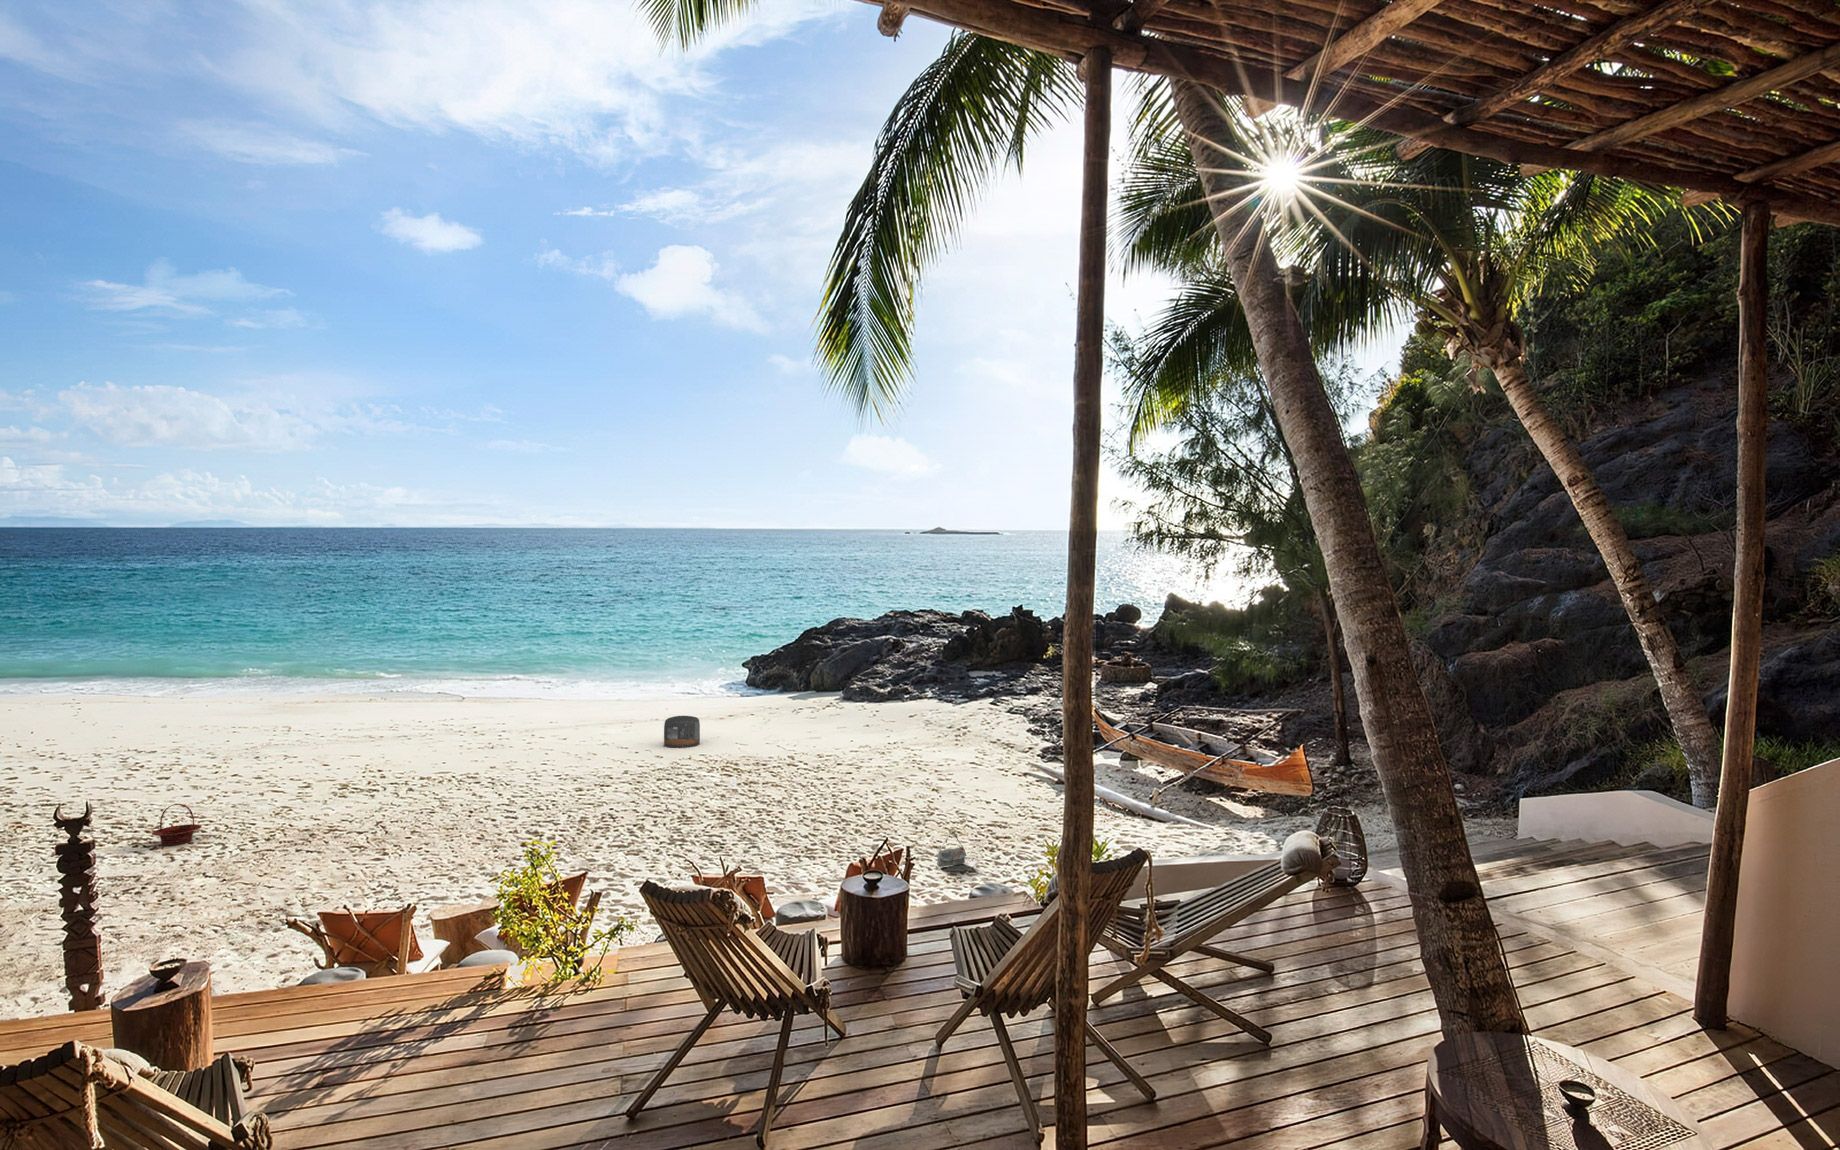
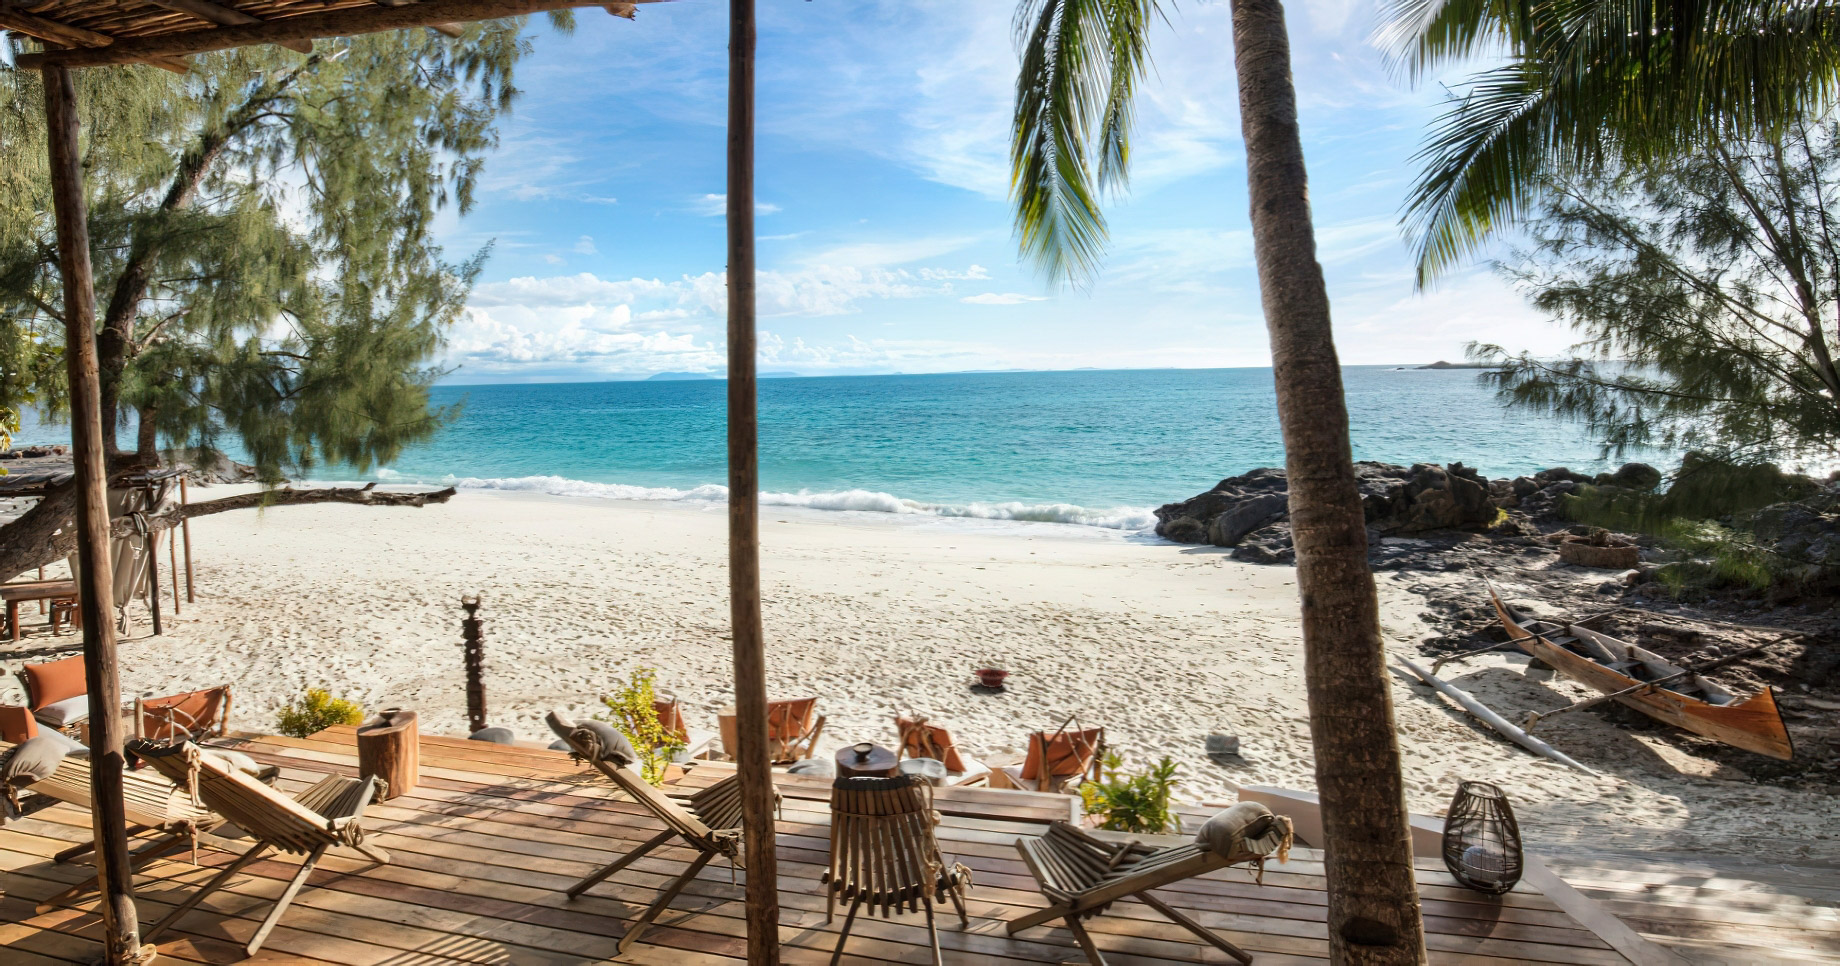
pouf: present [664,716,700,748] -> none [1017,562,1050,592]
basket: present [152,804,201,846] -> present [975,657,1009,688]

